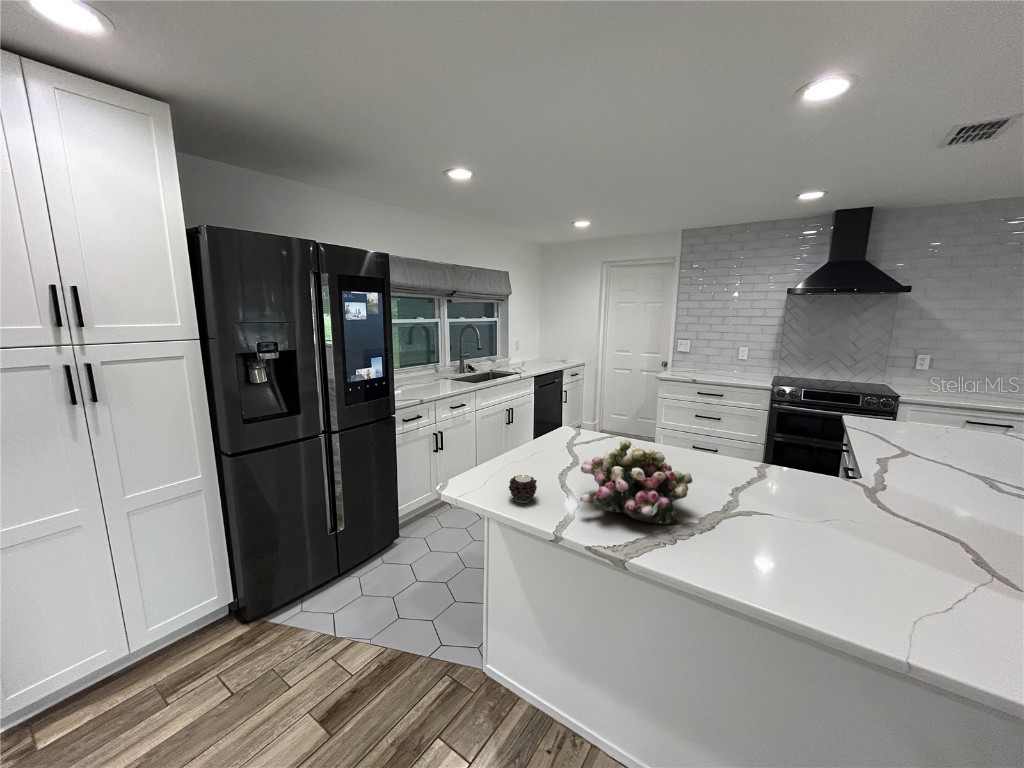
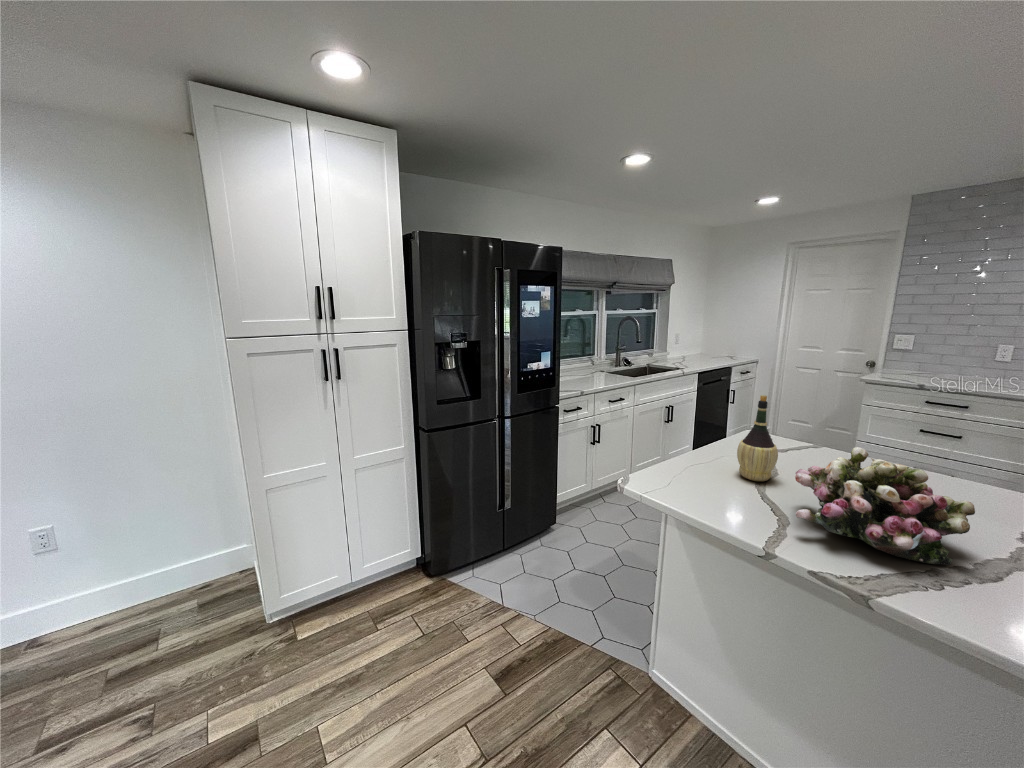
wine bottle: none [546,399,577,474] -> present [737,395,778,481]
candle: present [509,475,537,503] -> none [697,476,733,508]

